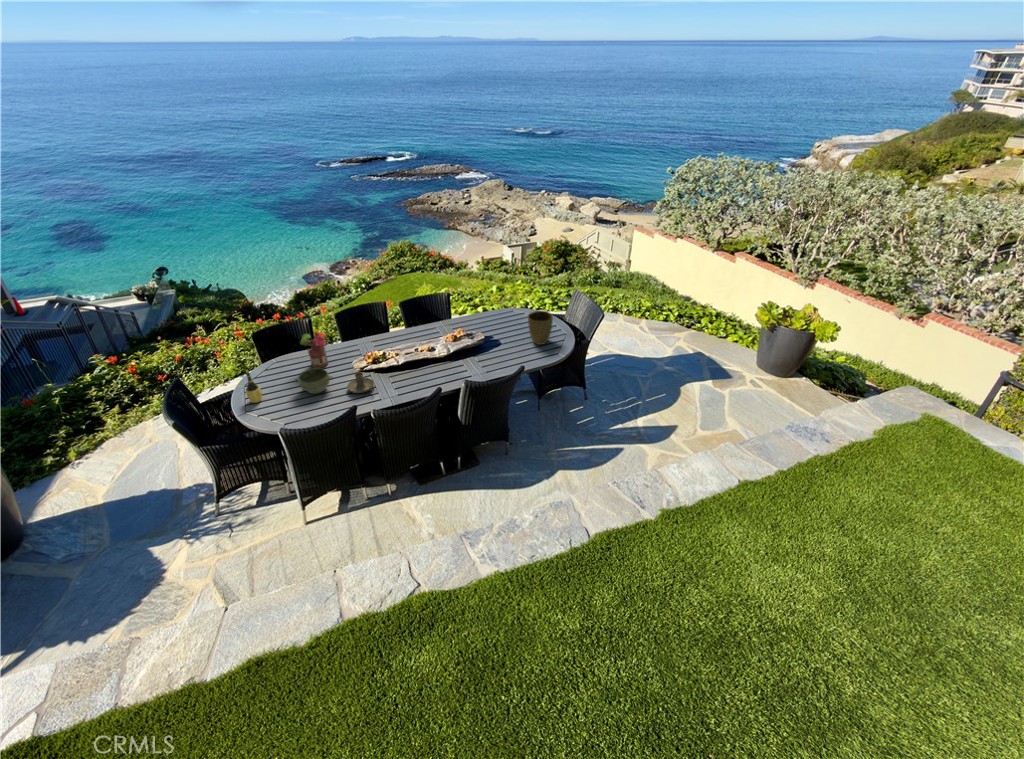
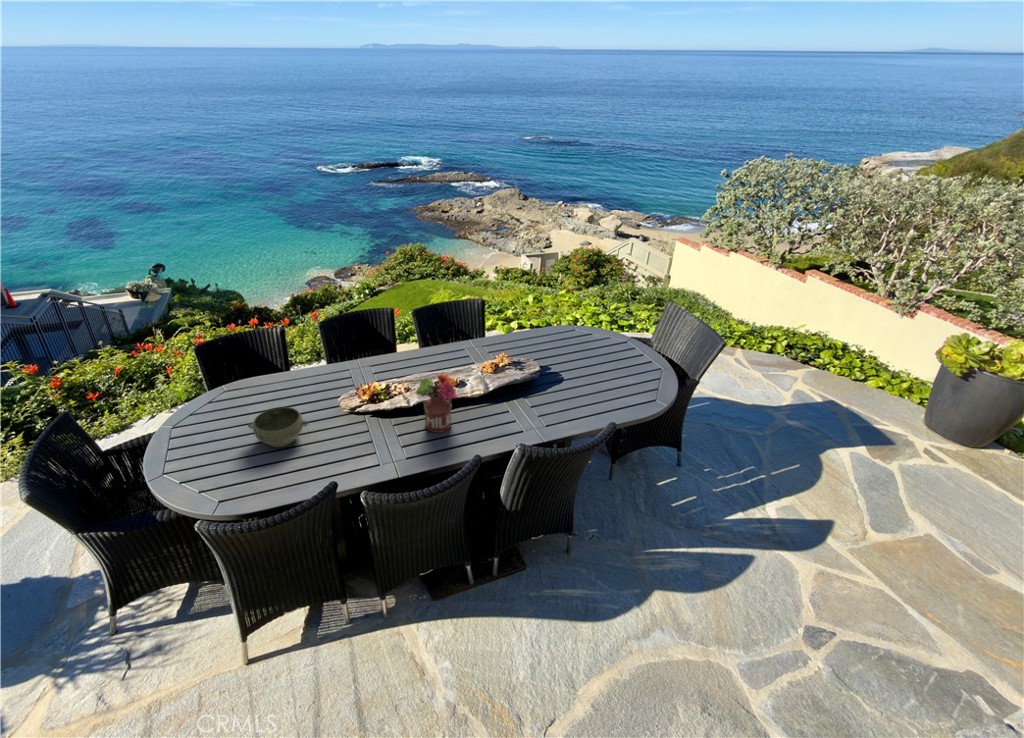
vase: present [528,311,553,345] -> none [599,331,637,381]
flower arrangement: present [300,331,328,368] -> present [416,373,457,433]
wine bottle: present [246,371,262,403] -> none [166,409,194,460]
candle holder: present [347,372,374,393] -> none [329,416,371,450]

